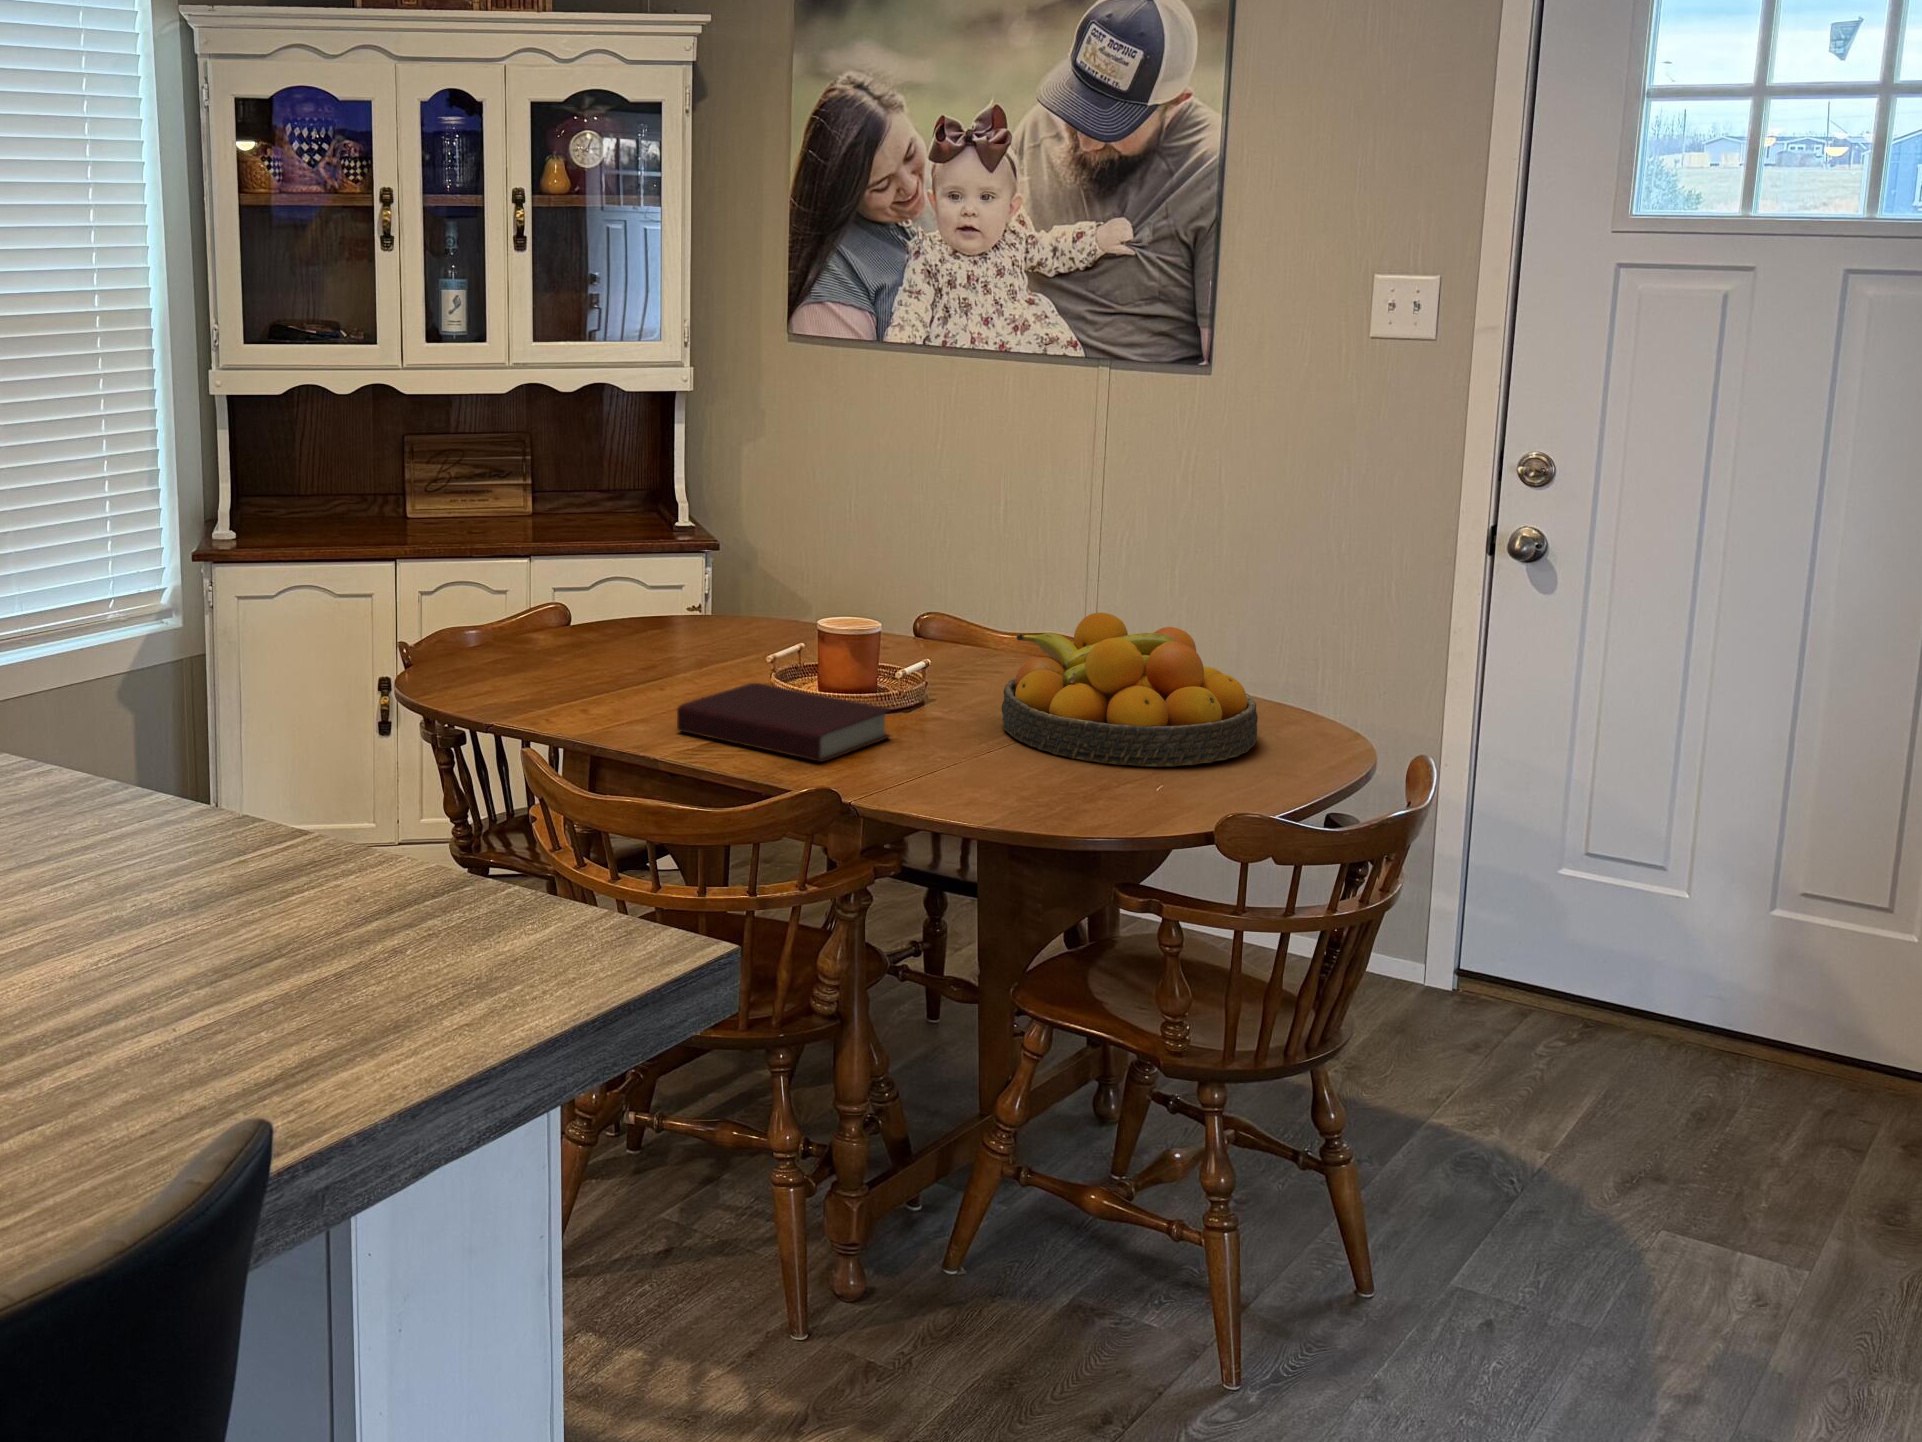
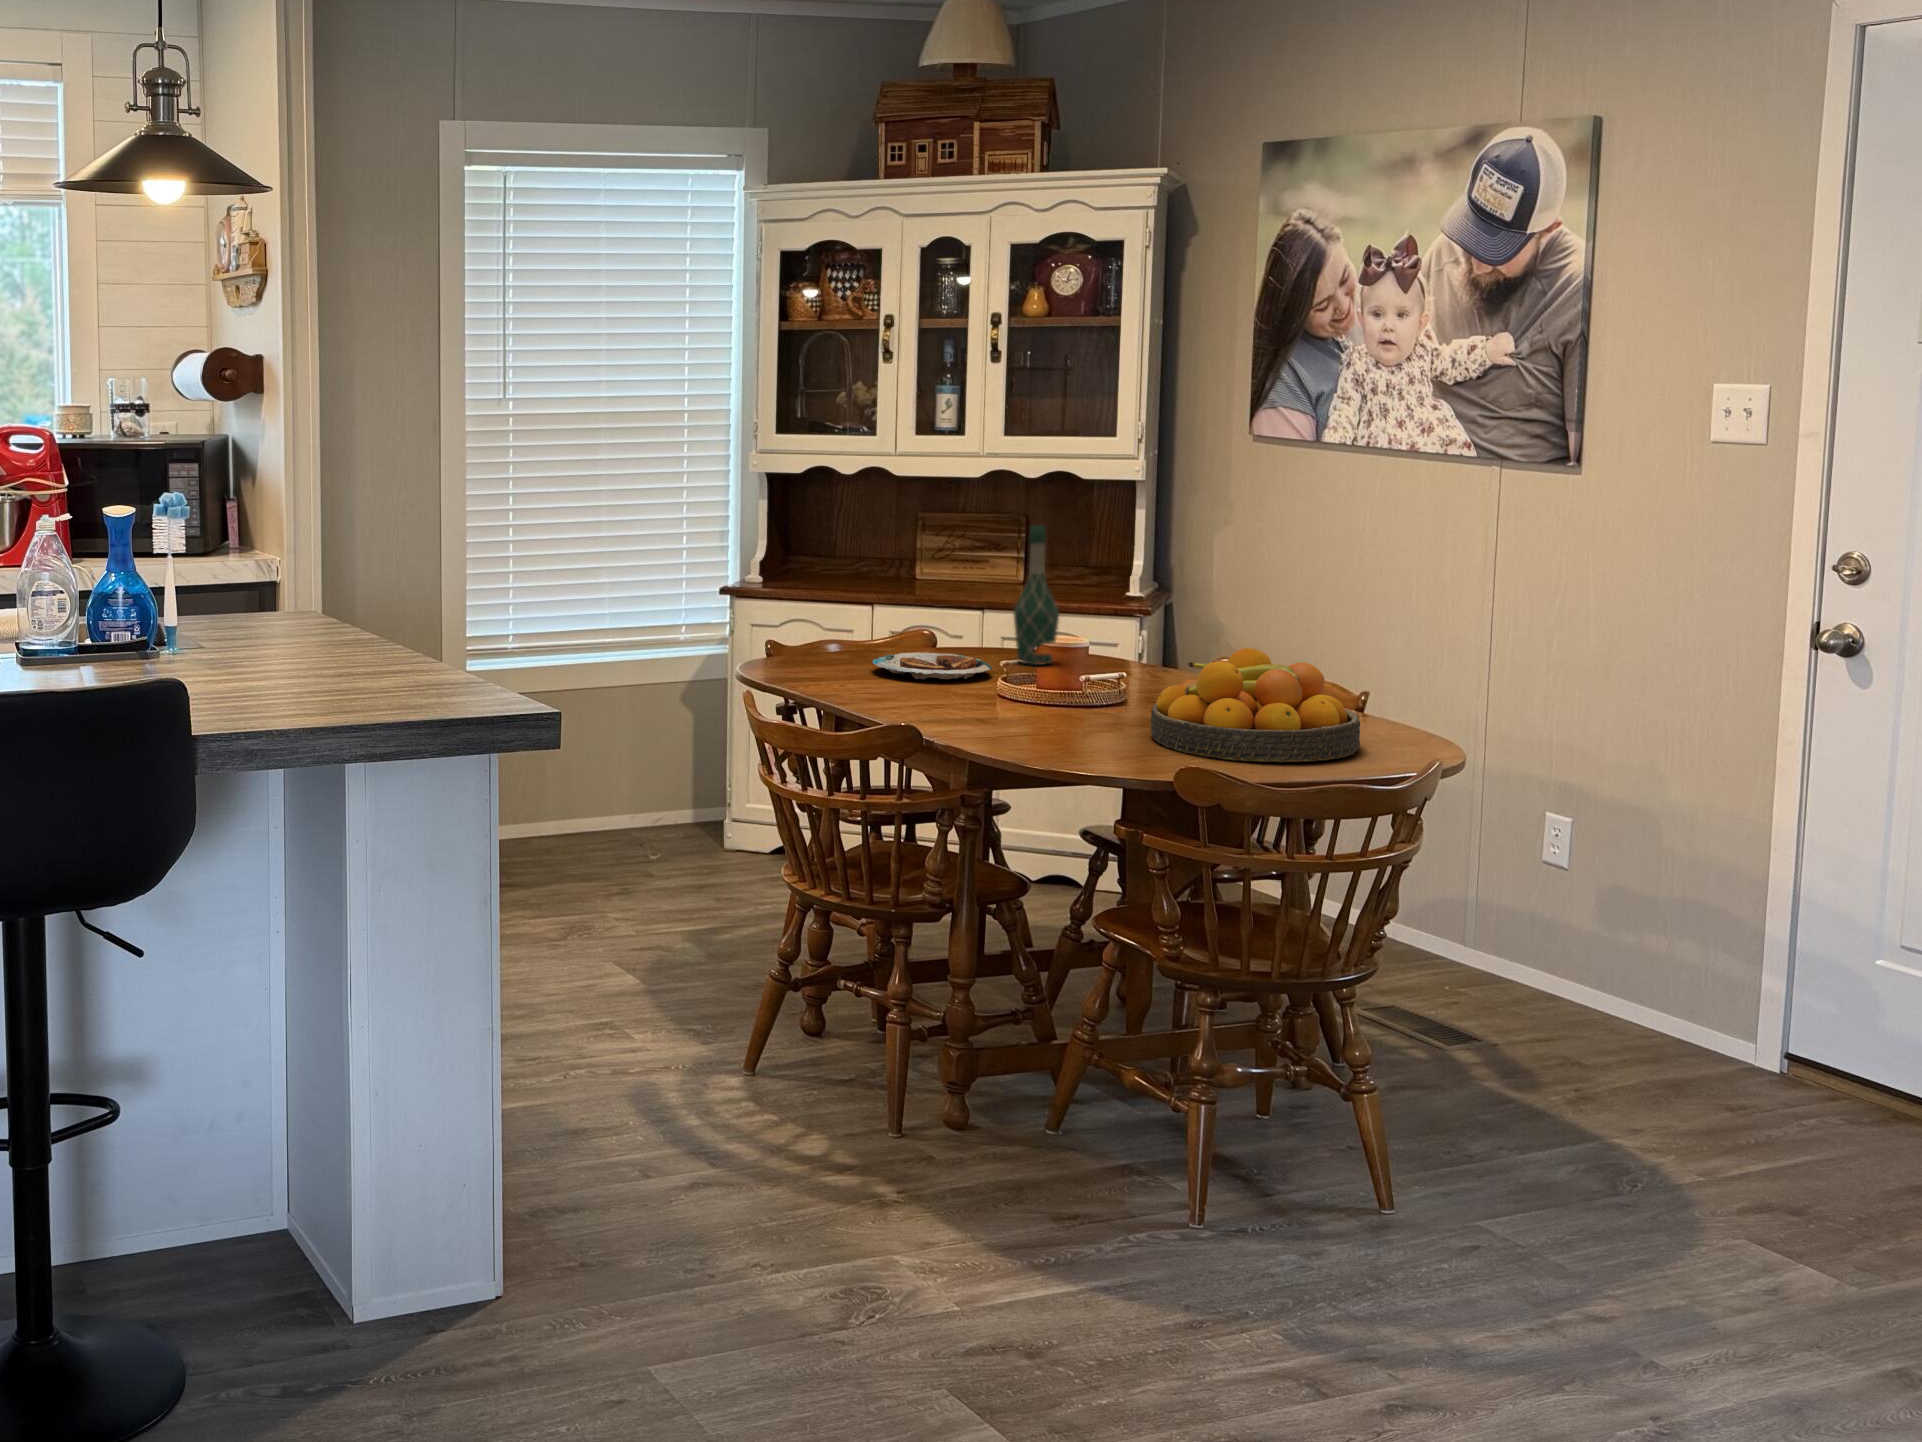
wine bottle: none [681,458,736,636] -> present [1014,525,1059,665]
plate: none [541,632,697,675] -> present [873,653,992,679]
book: present [677,683,890,762] -> none [903,684,1055,734]

